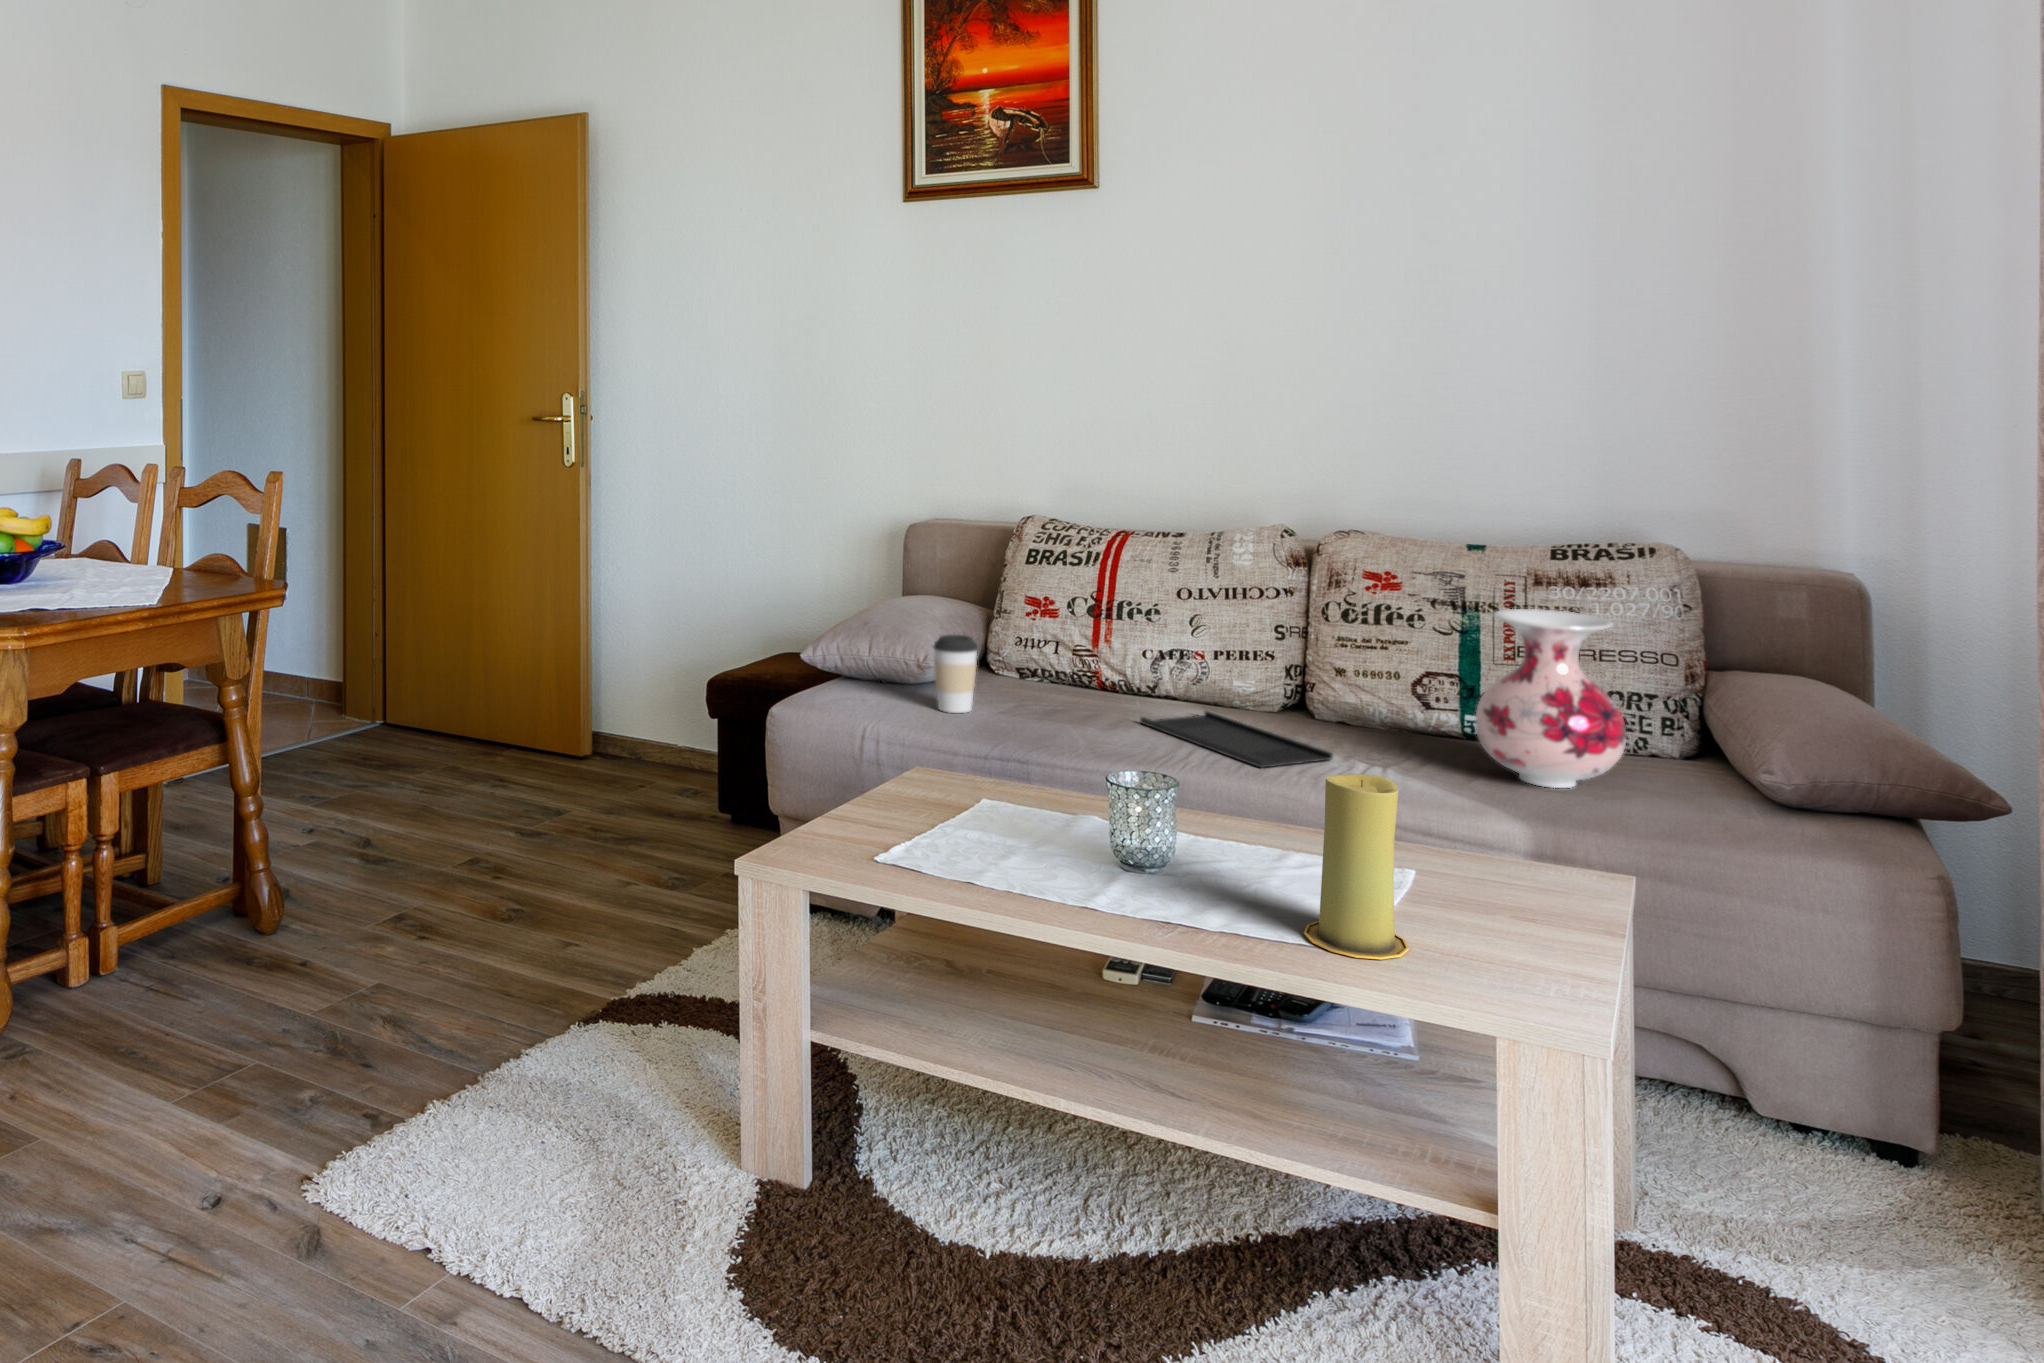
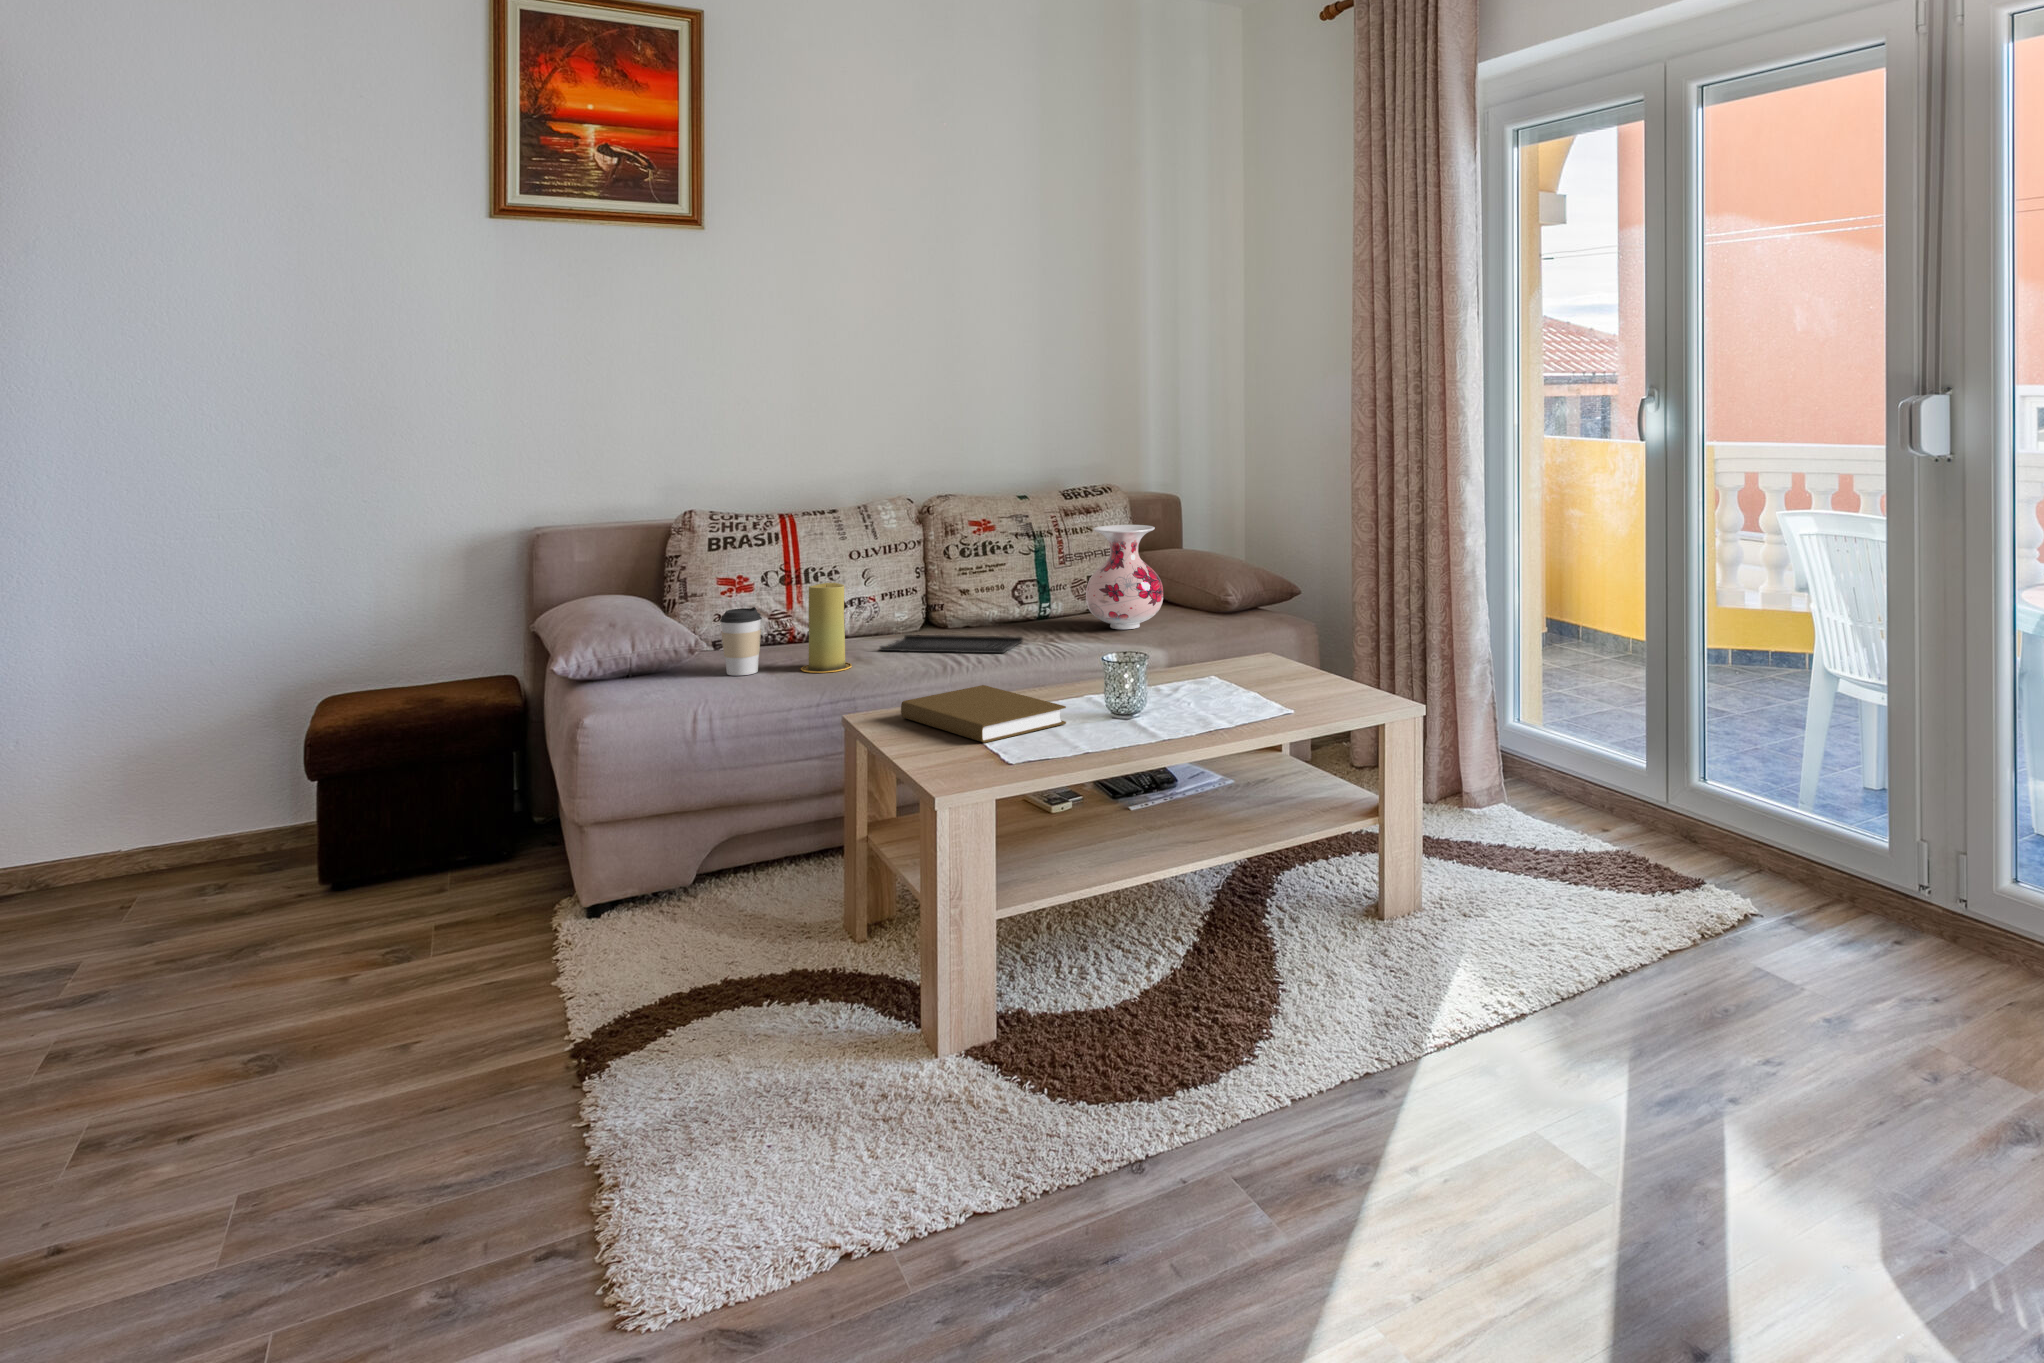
candle: present [1304,774,1409,960] -> present [801,583,852,673]
book: none [898,788,1049,884] -> present [901,685,1066,743]

